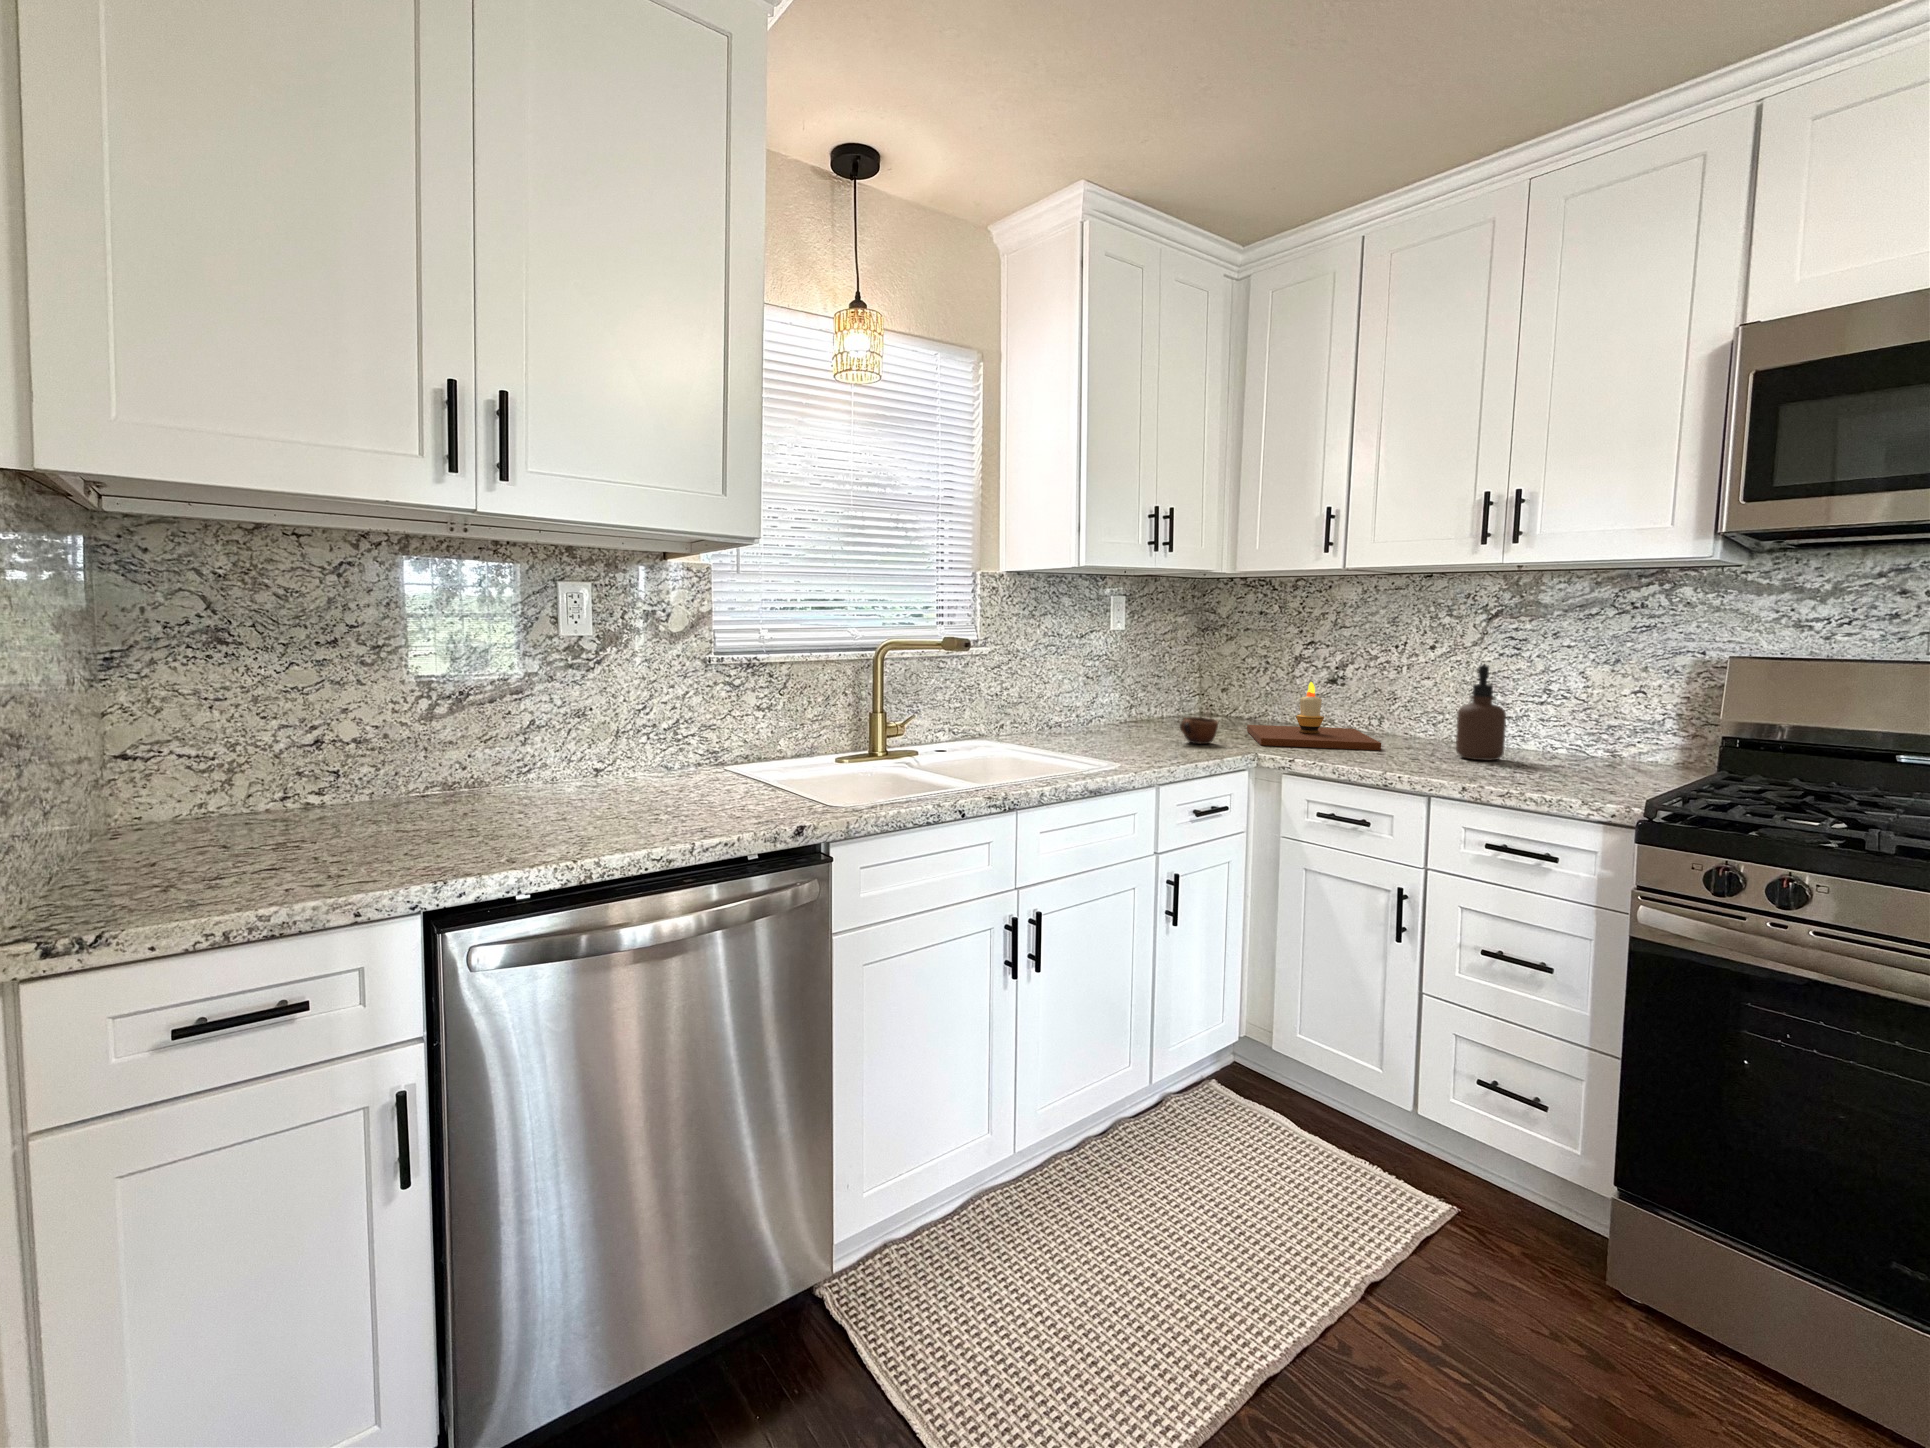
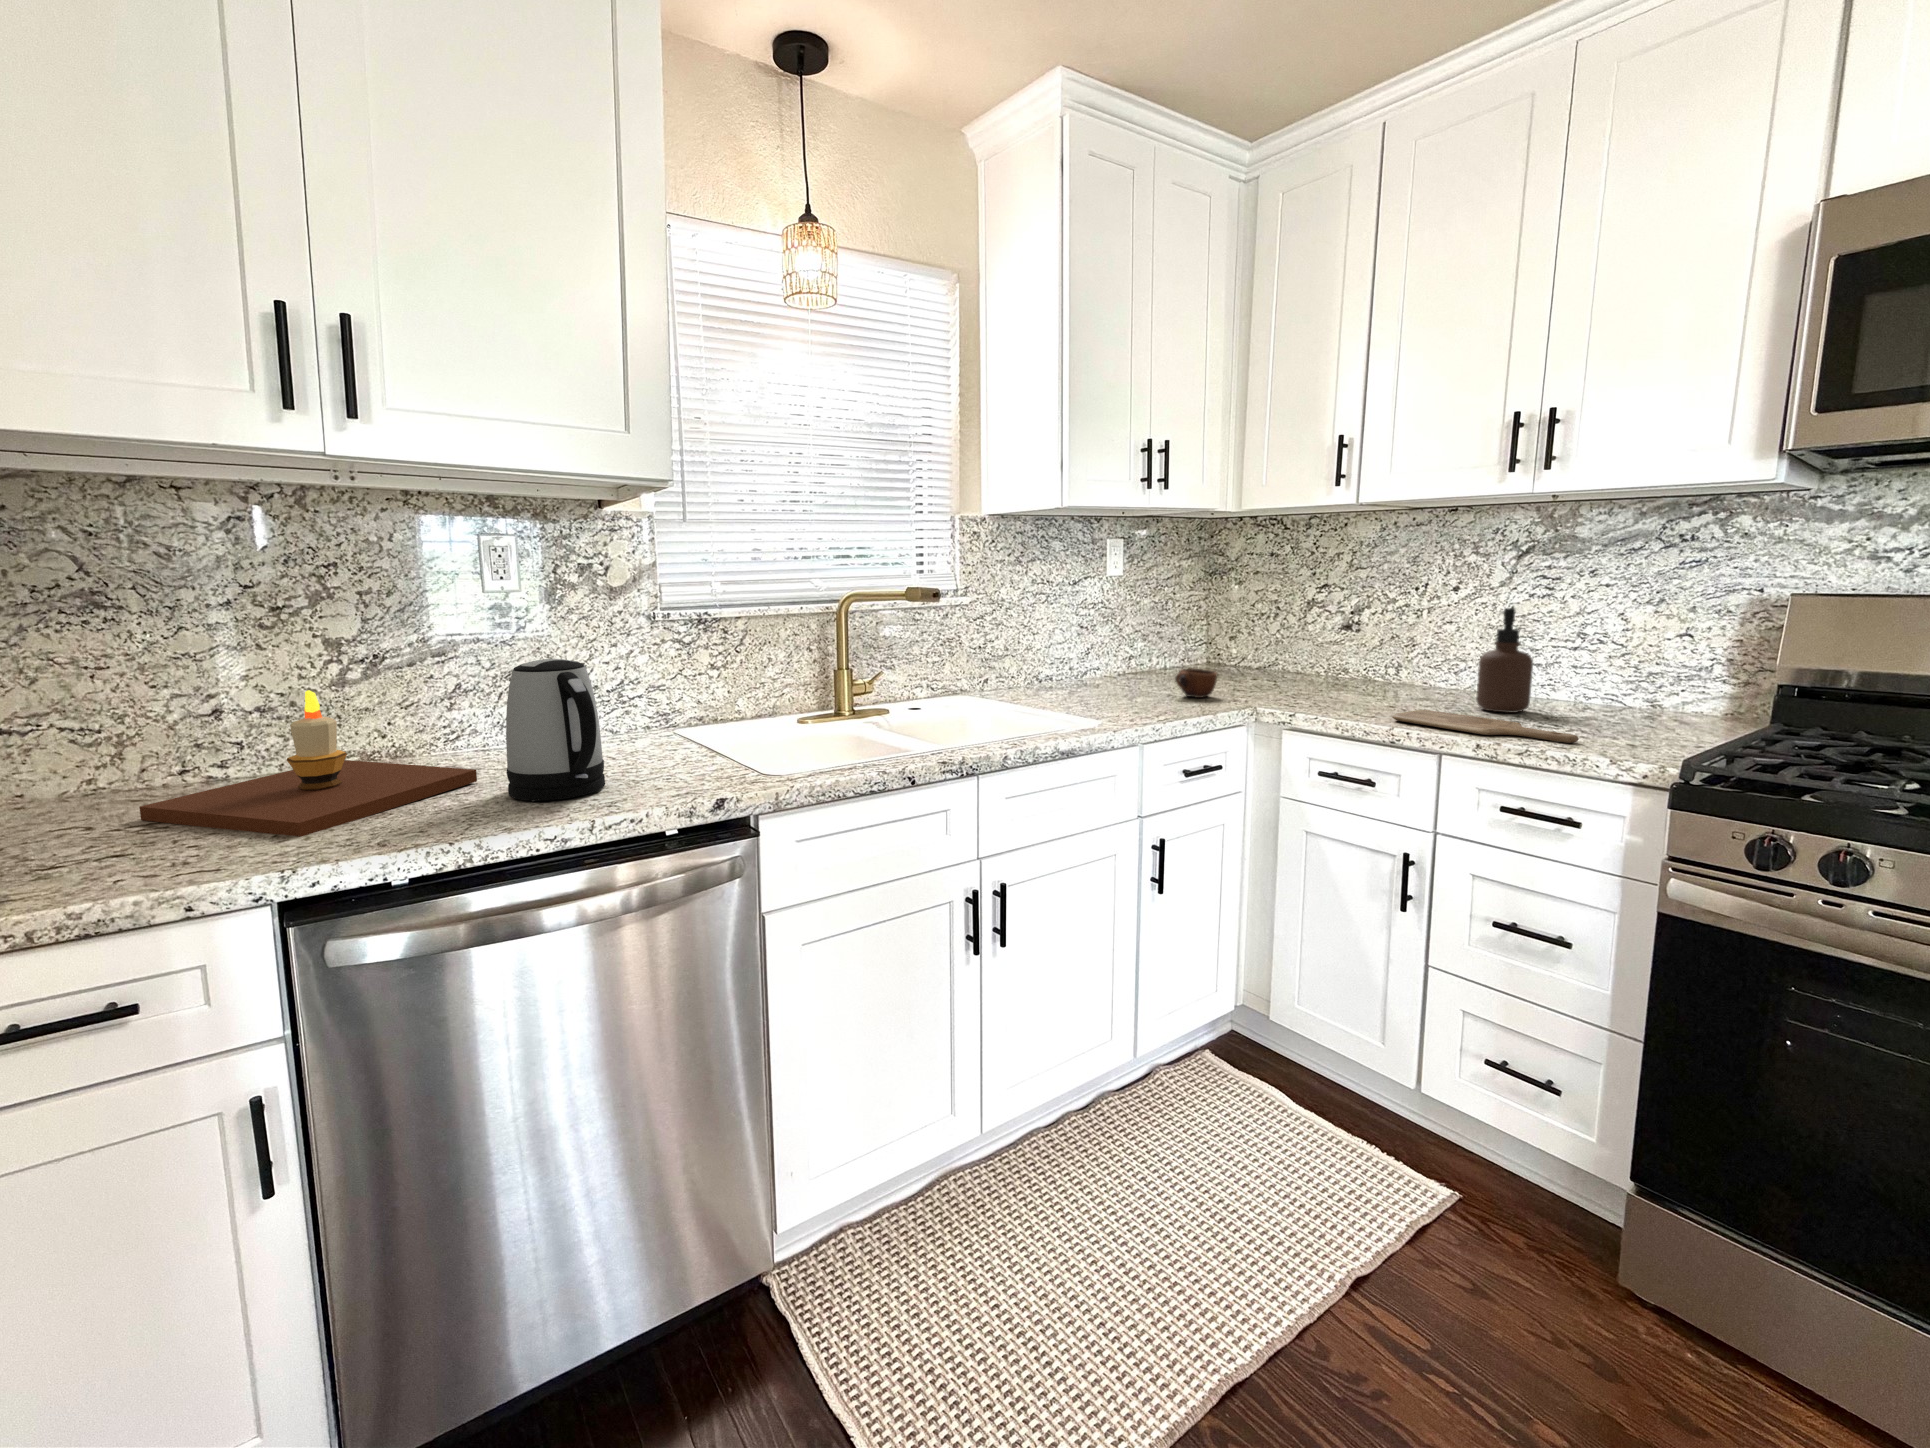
candle: present [1247,682,1381,750] -> present [139,690,477,837]
kettle: none [602,697,691,827] -> present [506,659,605,801]
cutting board: none [1383,757,1553,787] -> present [1392,710,1579,743]

